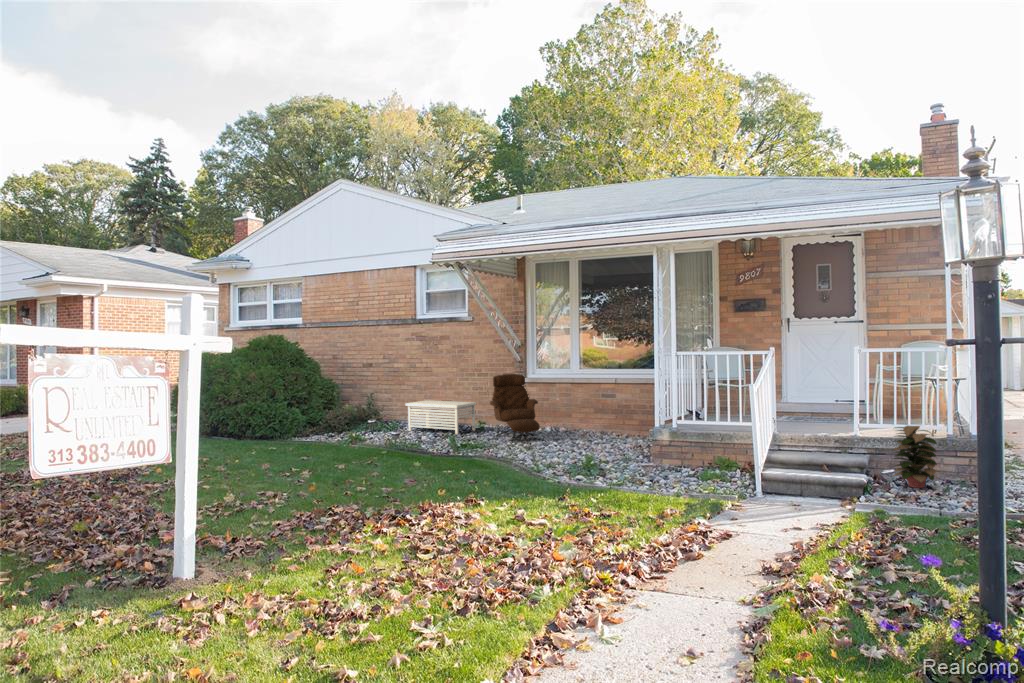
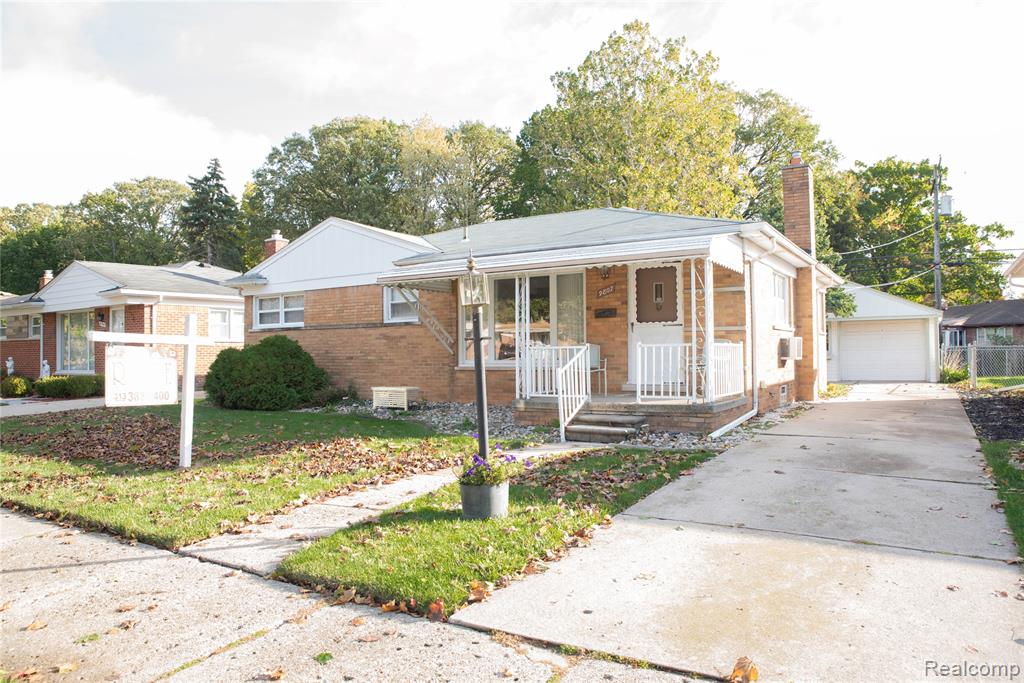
lounge chair: present [490,374,540,441] -> none [428,366,466,415]
decorative plant: present [892,426,937,488] -> none [644,396,673,437]

